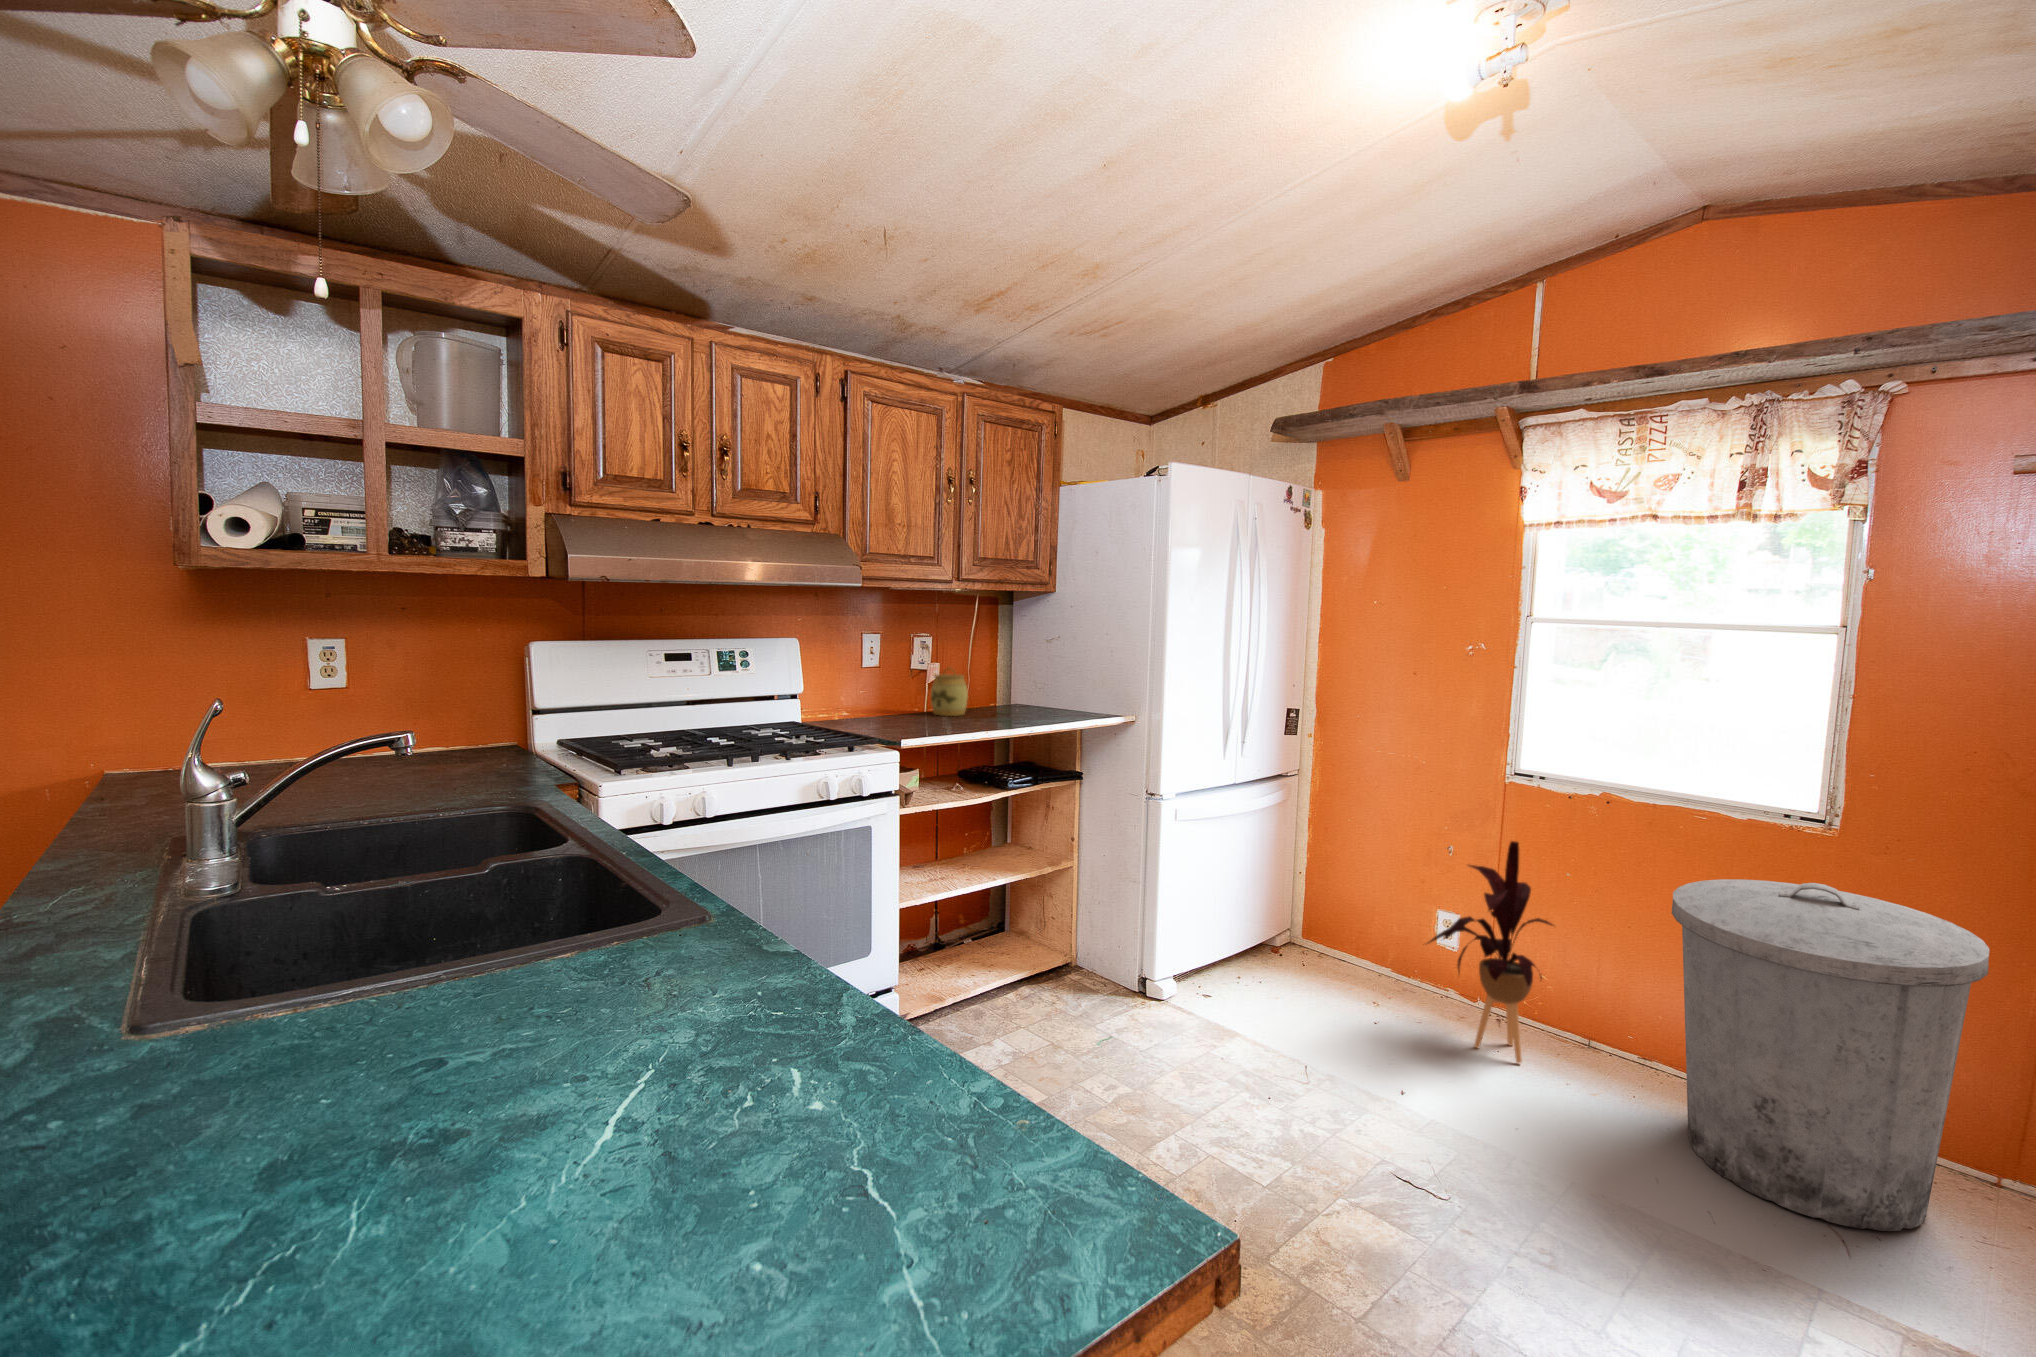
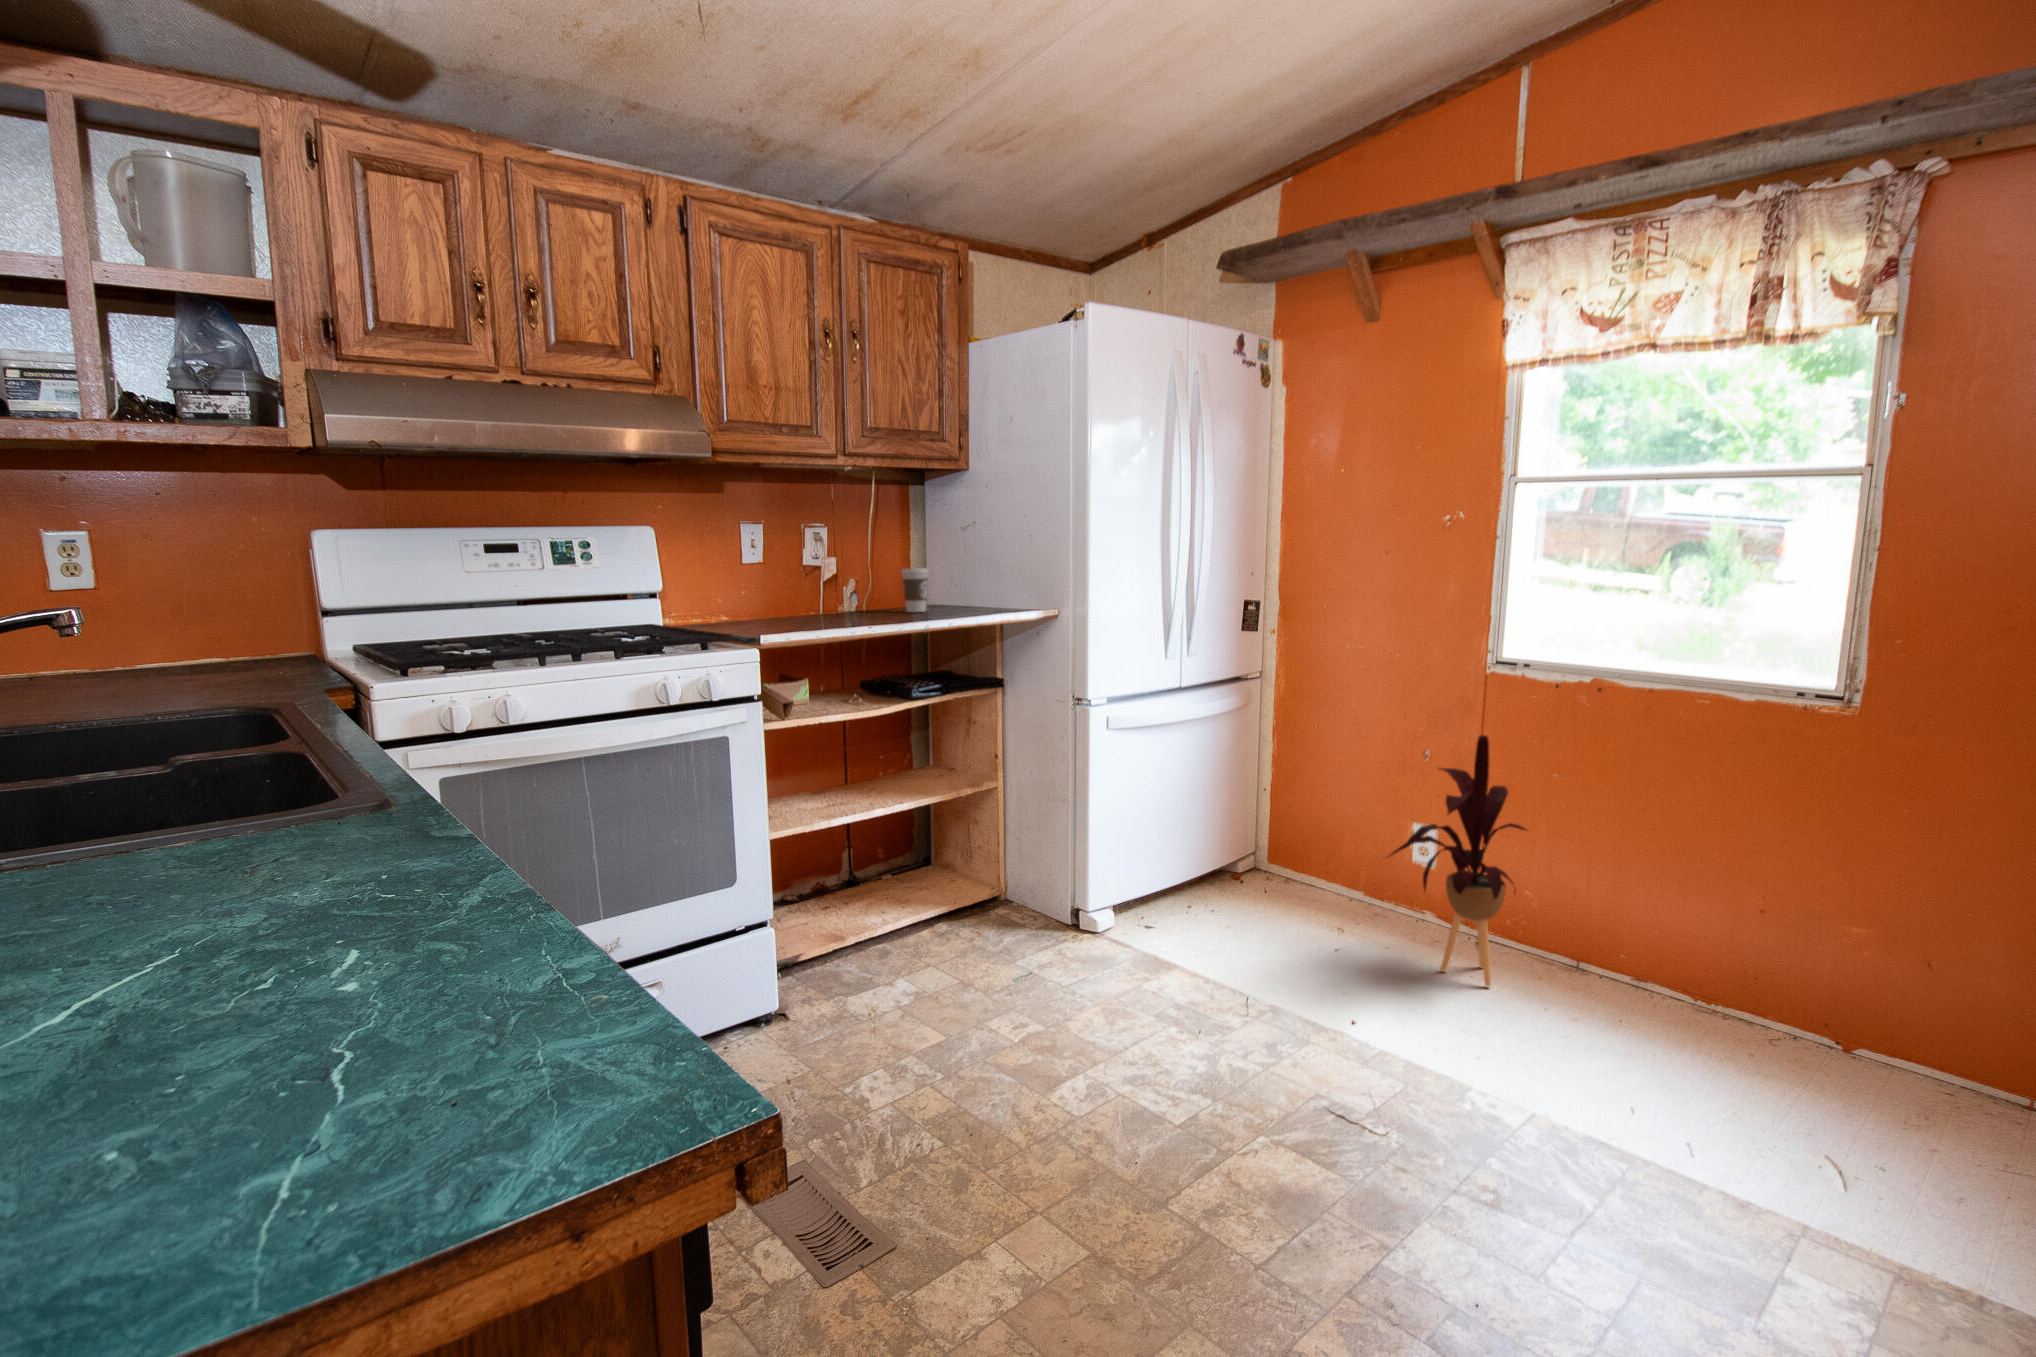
jar: present [931,667,968,716] -> none [825,560,869,616]
coffee cup: none [994,674,1017,712] -> present [902,568,928,612]
trash can: present [1672,879,1989,1231] -> none [1651,765,2007,1154]

